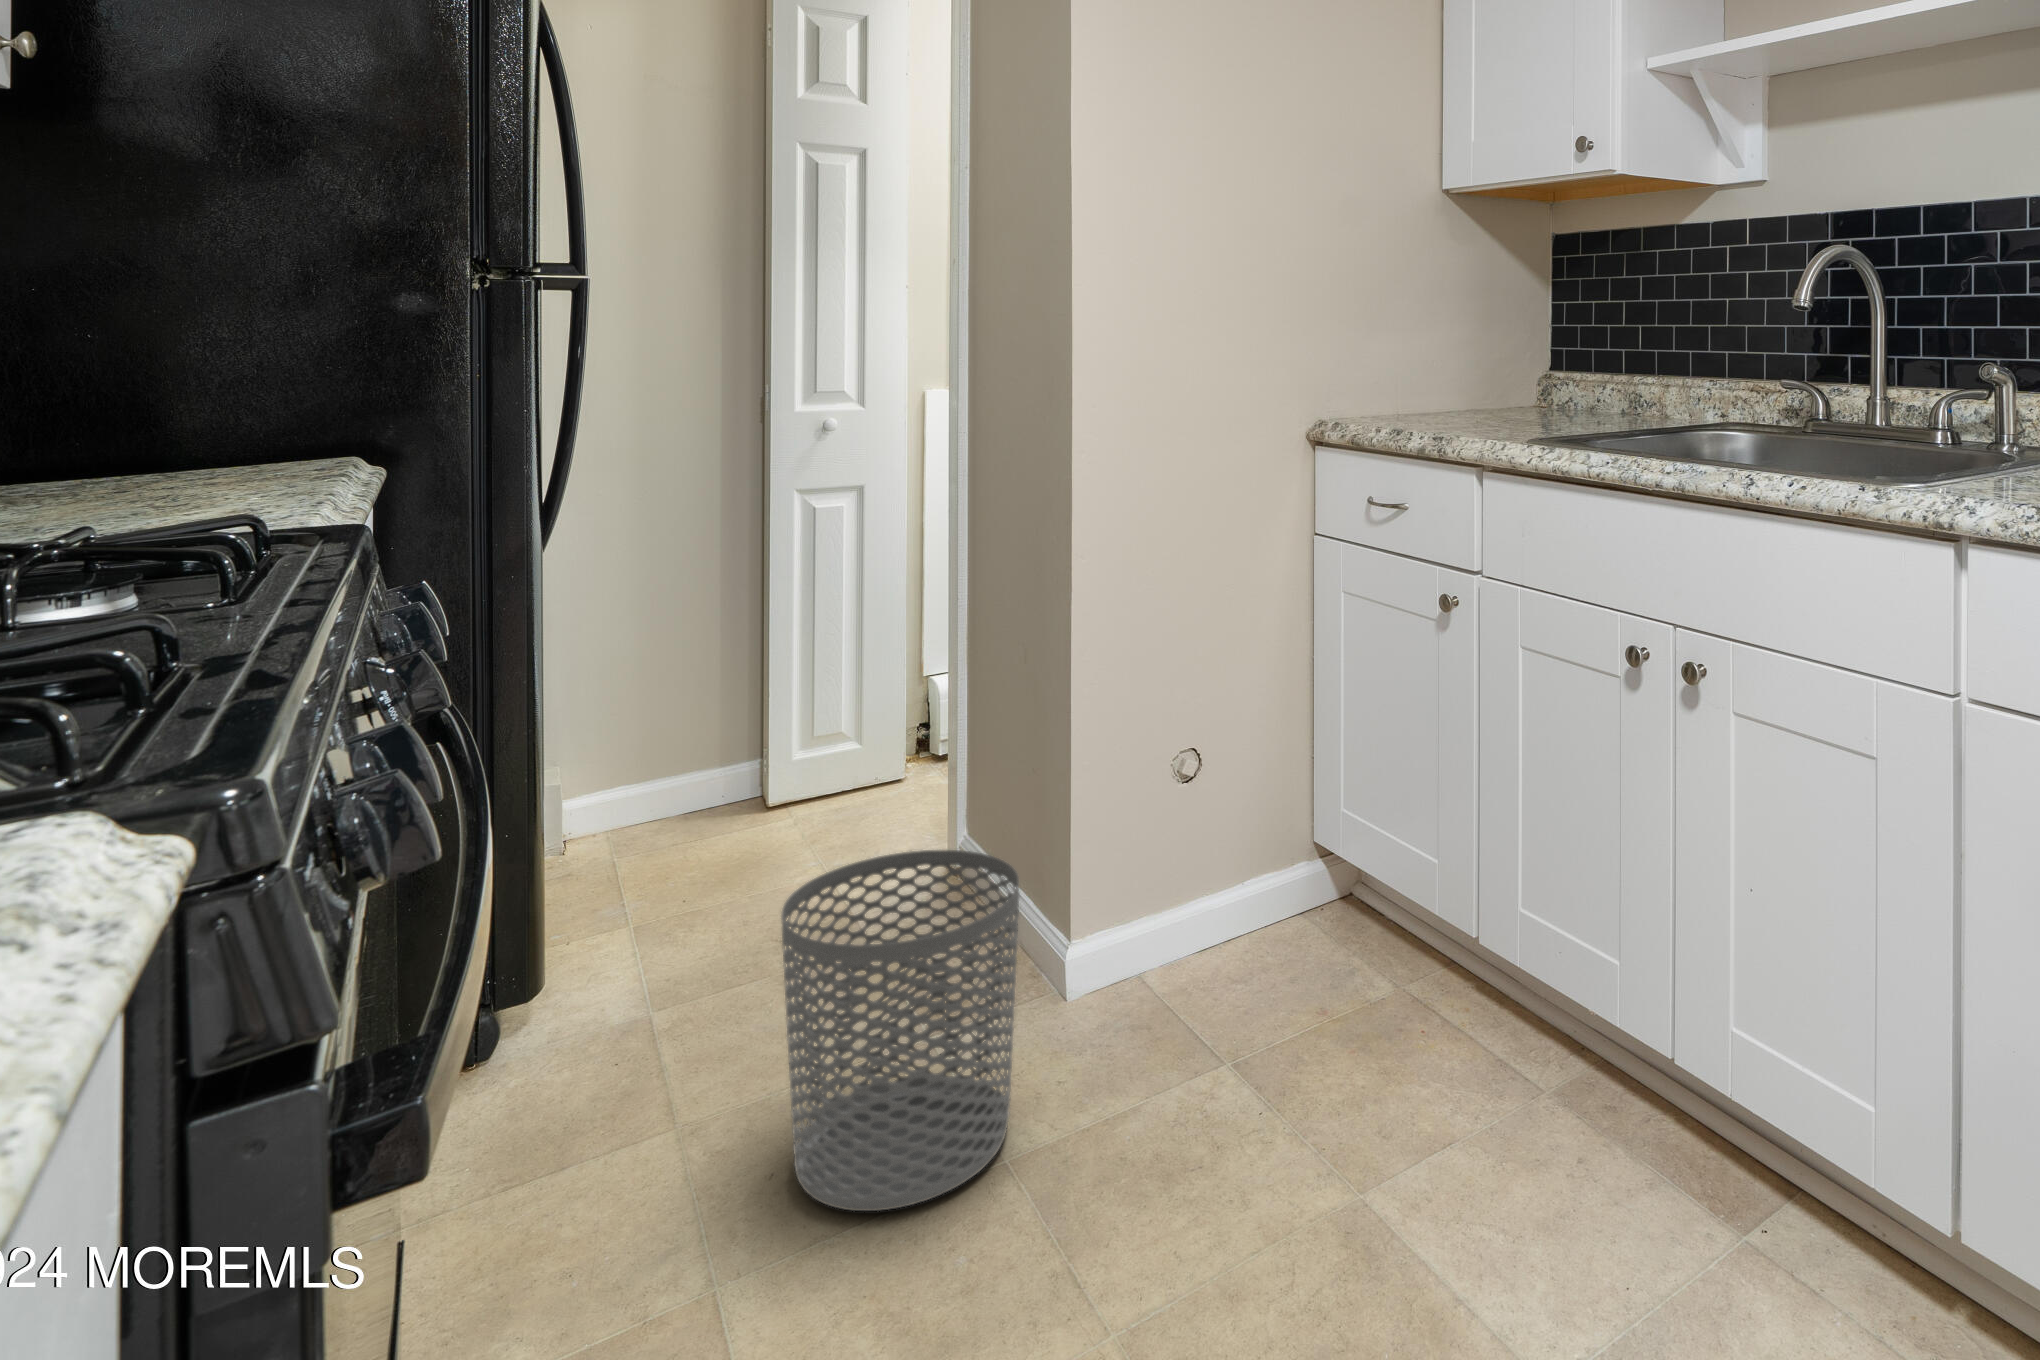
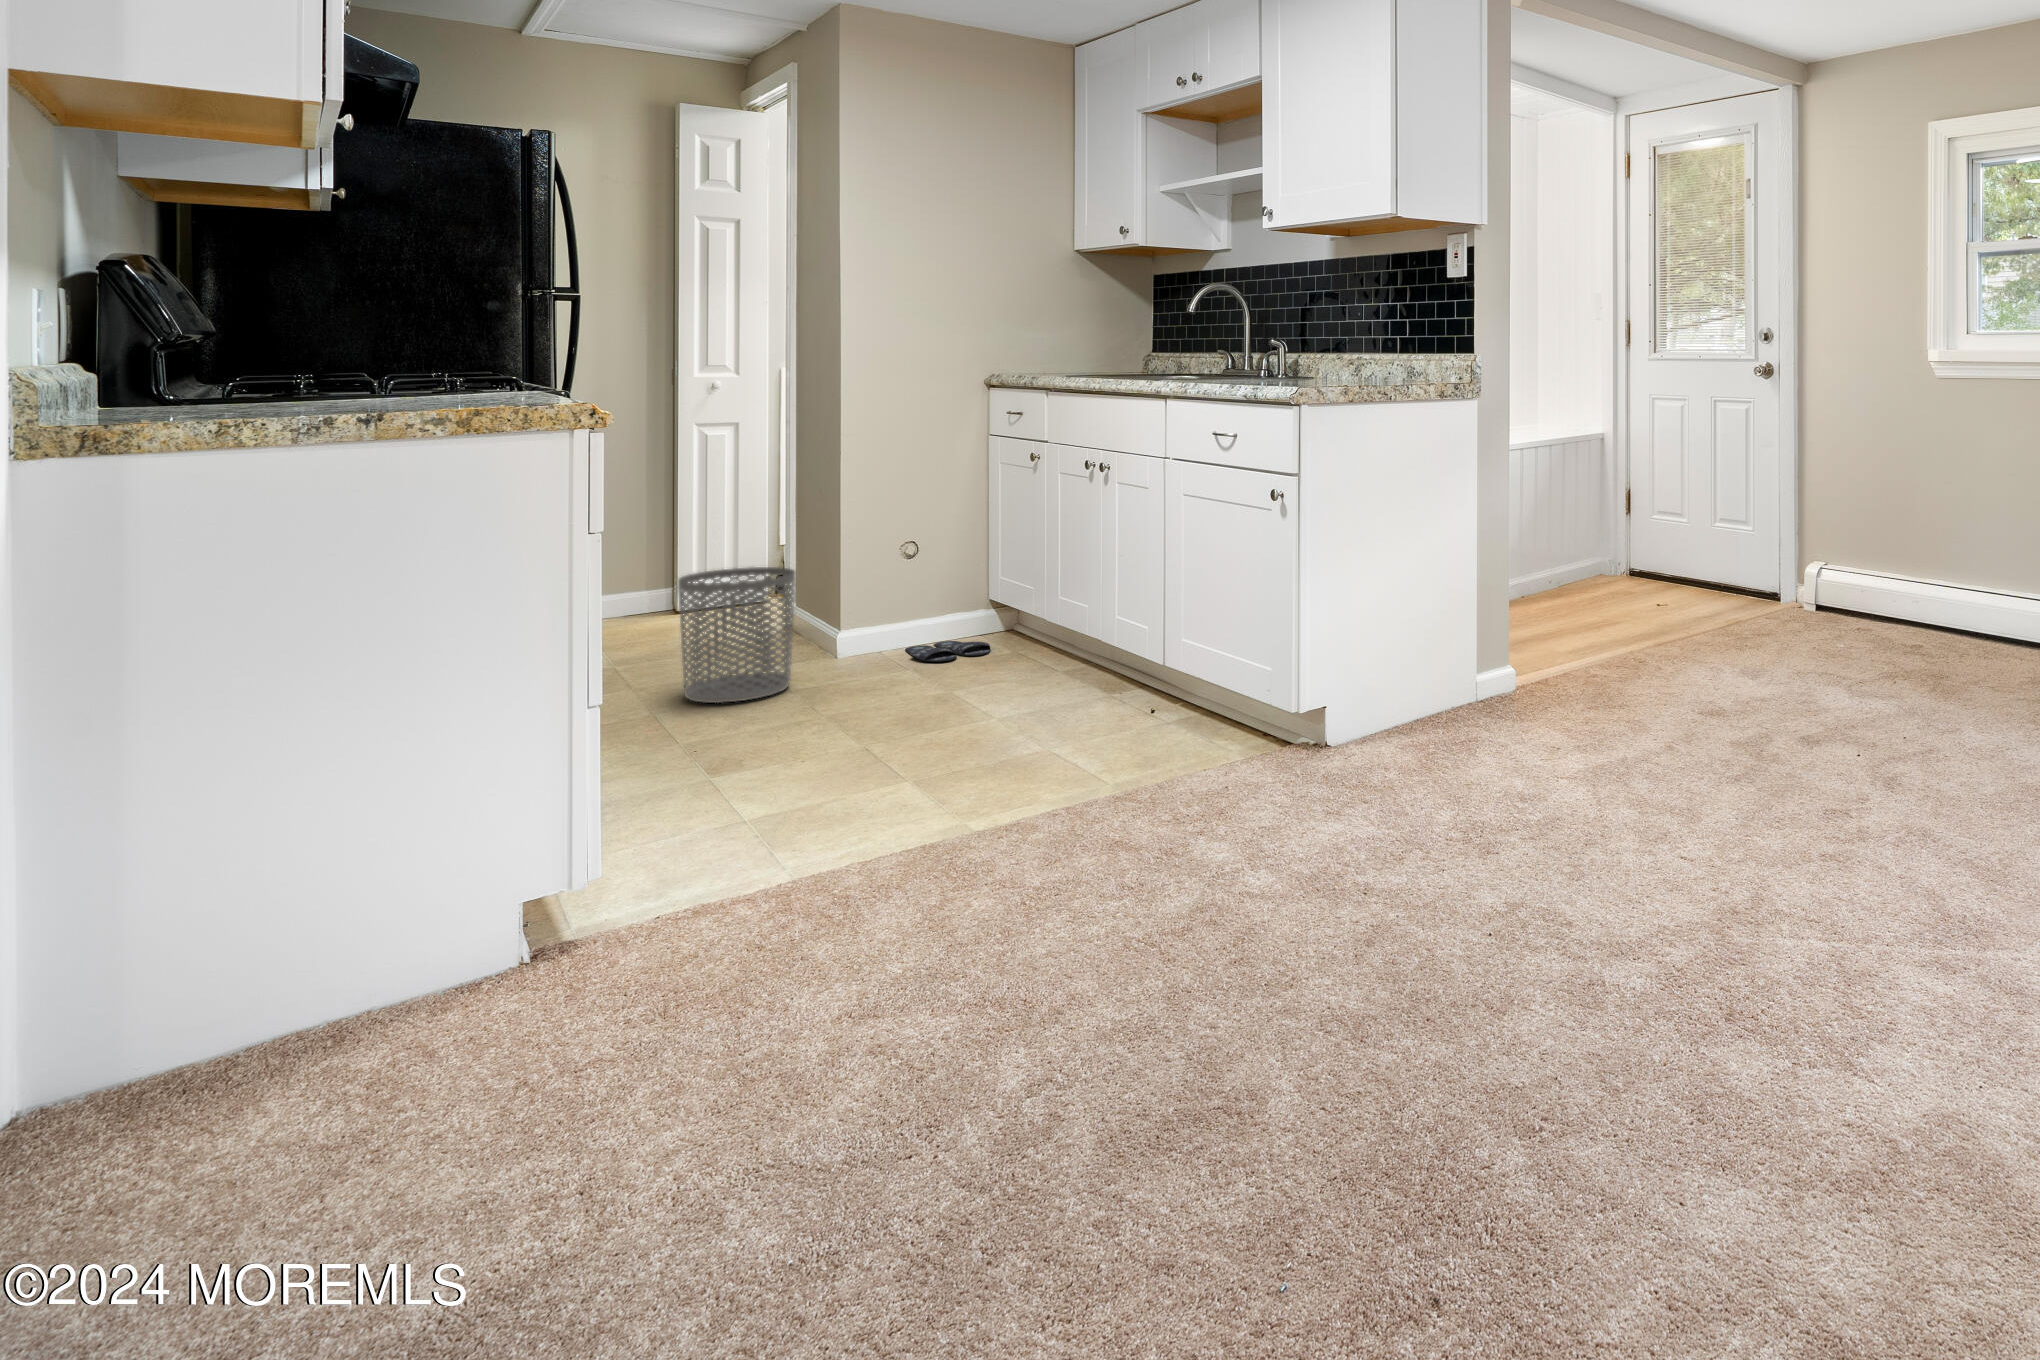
slippers: none [1191,937,1359,1027] -> present [905,641,991,662]

